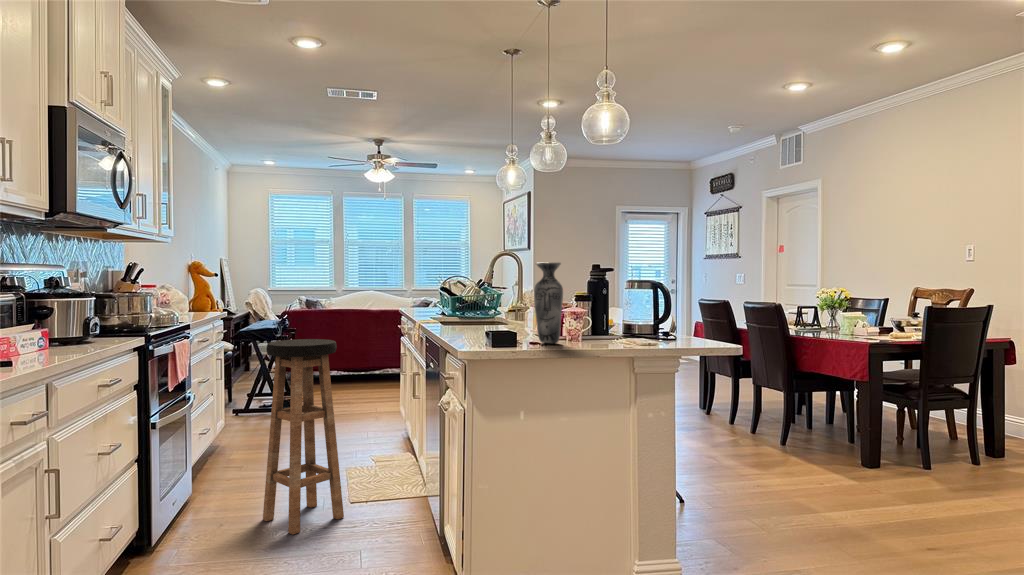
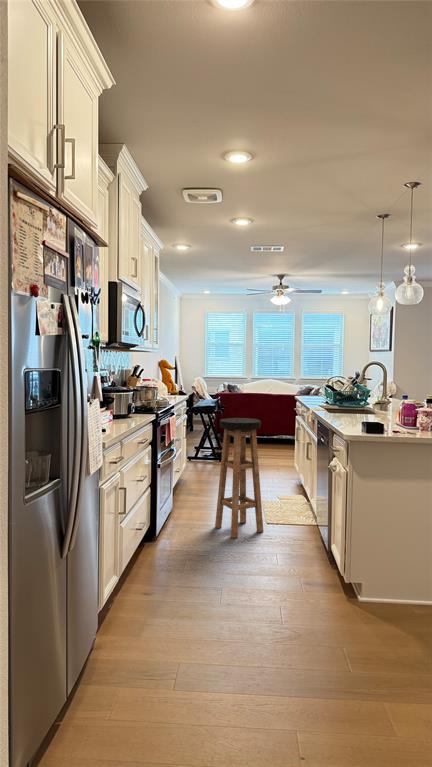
vase: present [534,262,563,343] -> none [396,378,418,432]

